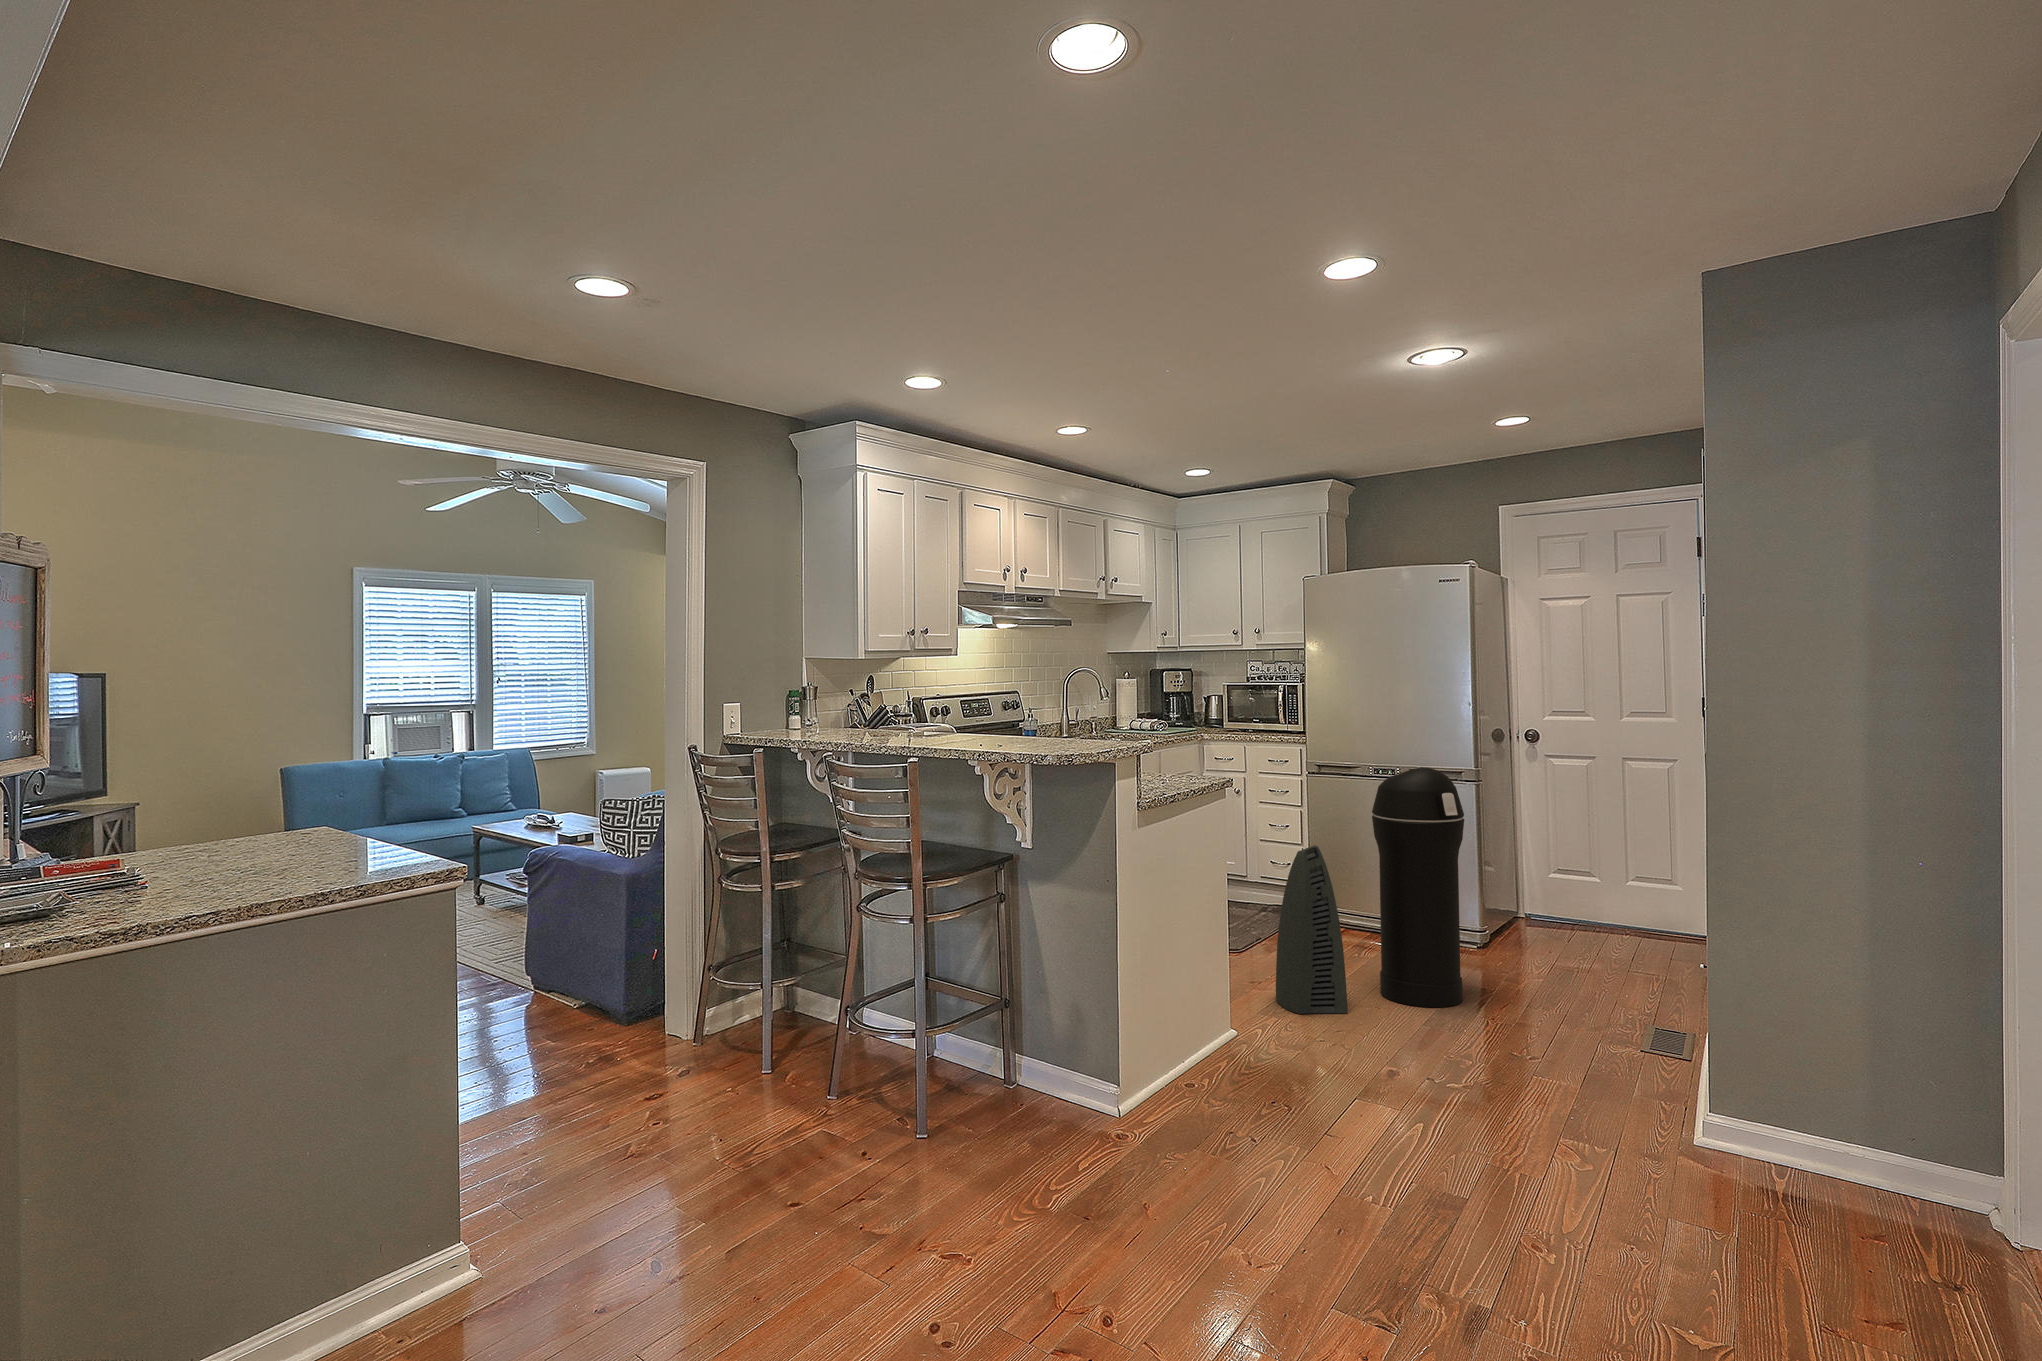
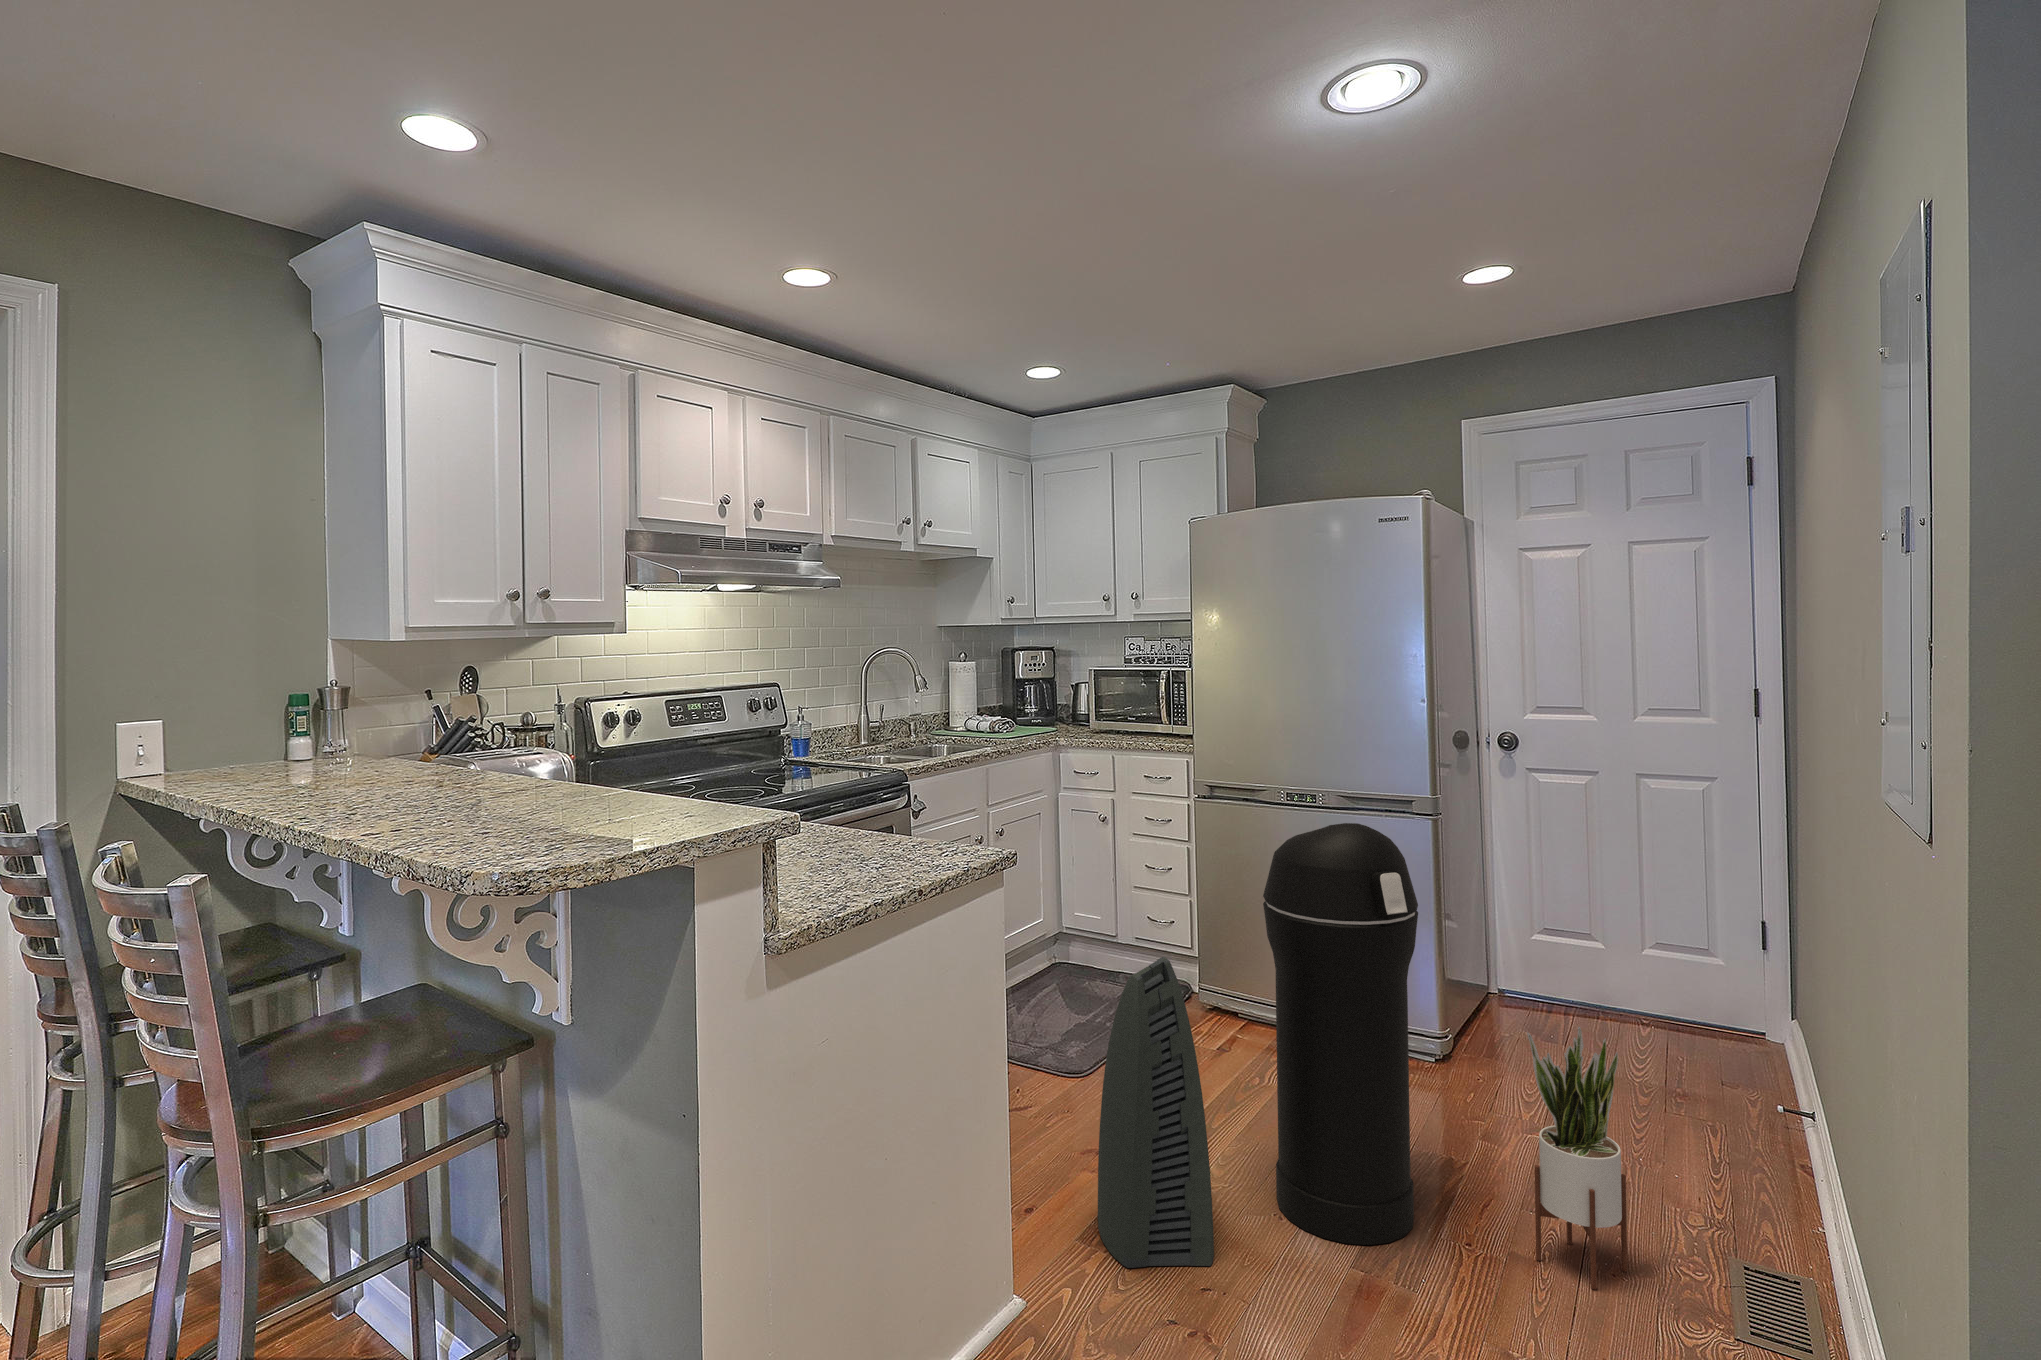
potted plant: none [1525,878,1583,1021] -> present [1527,1027,1627,1289]

